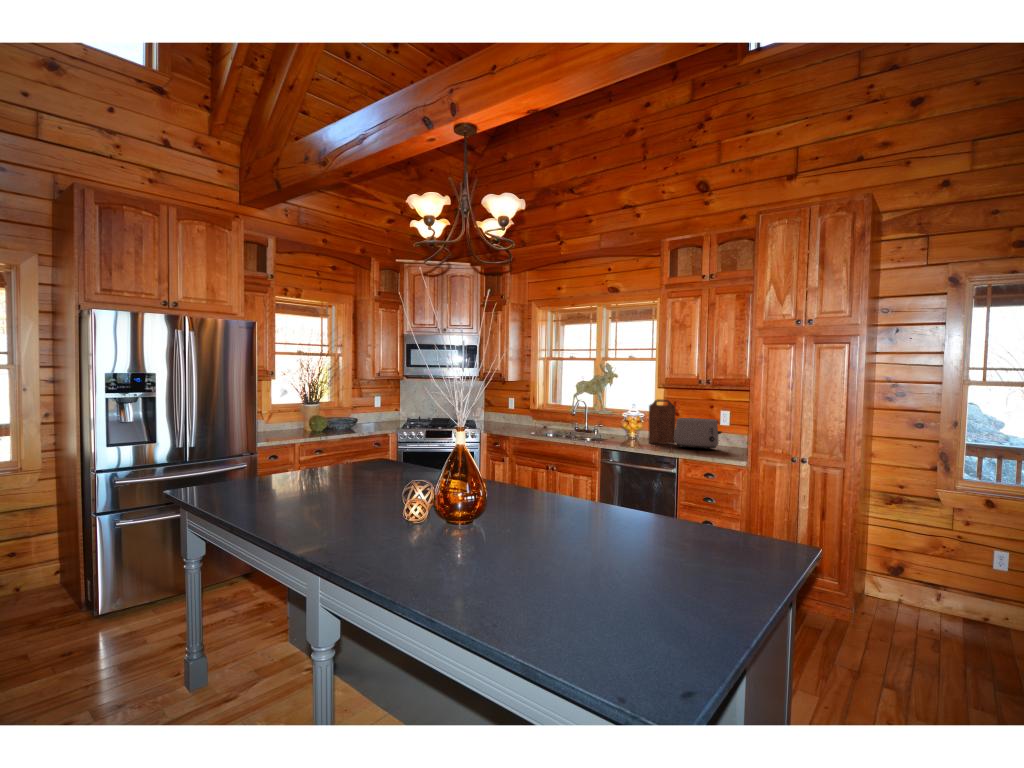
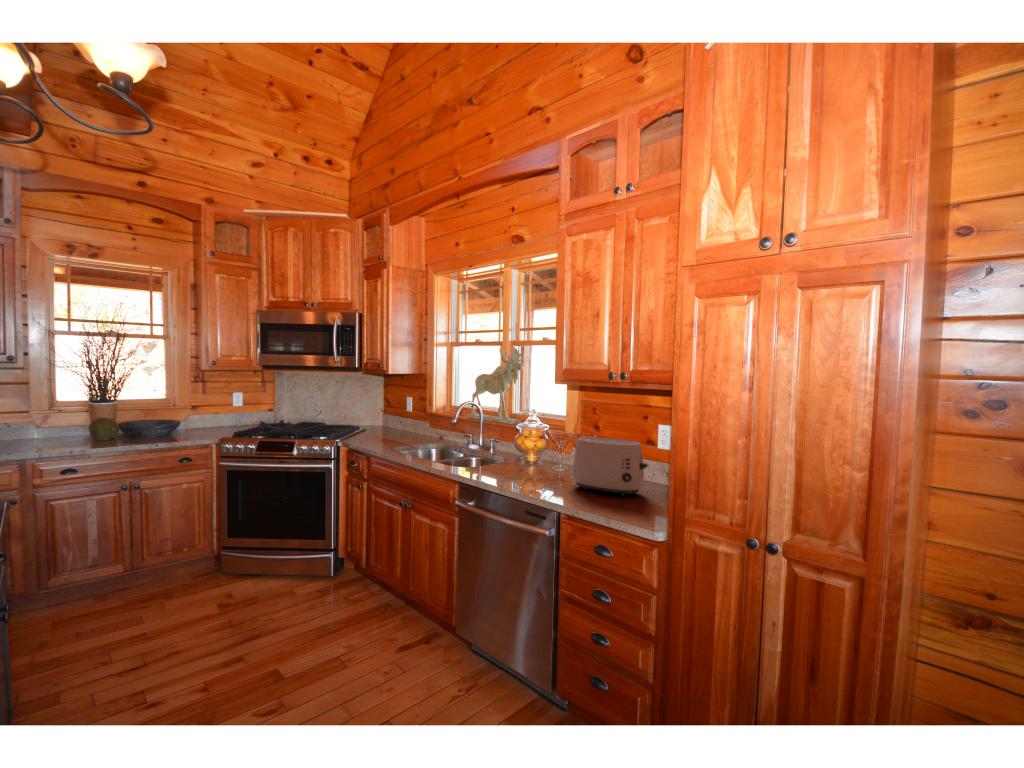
cutting board: present [648,400,676,444] -> none [544,405,585,479]

